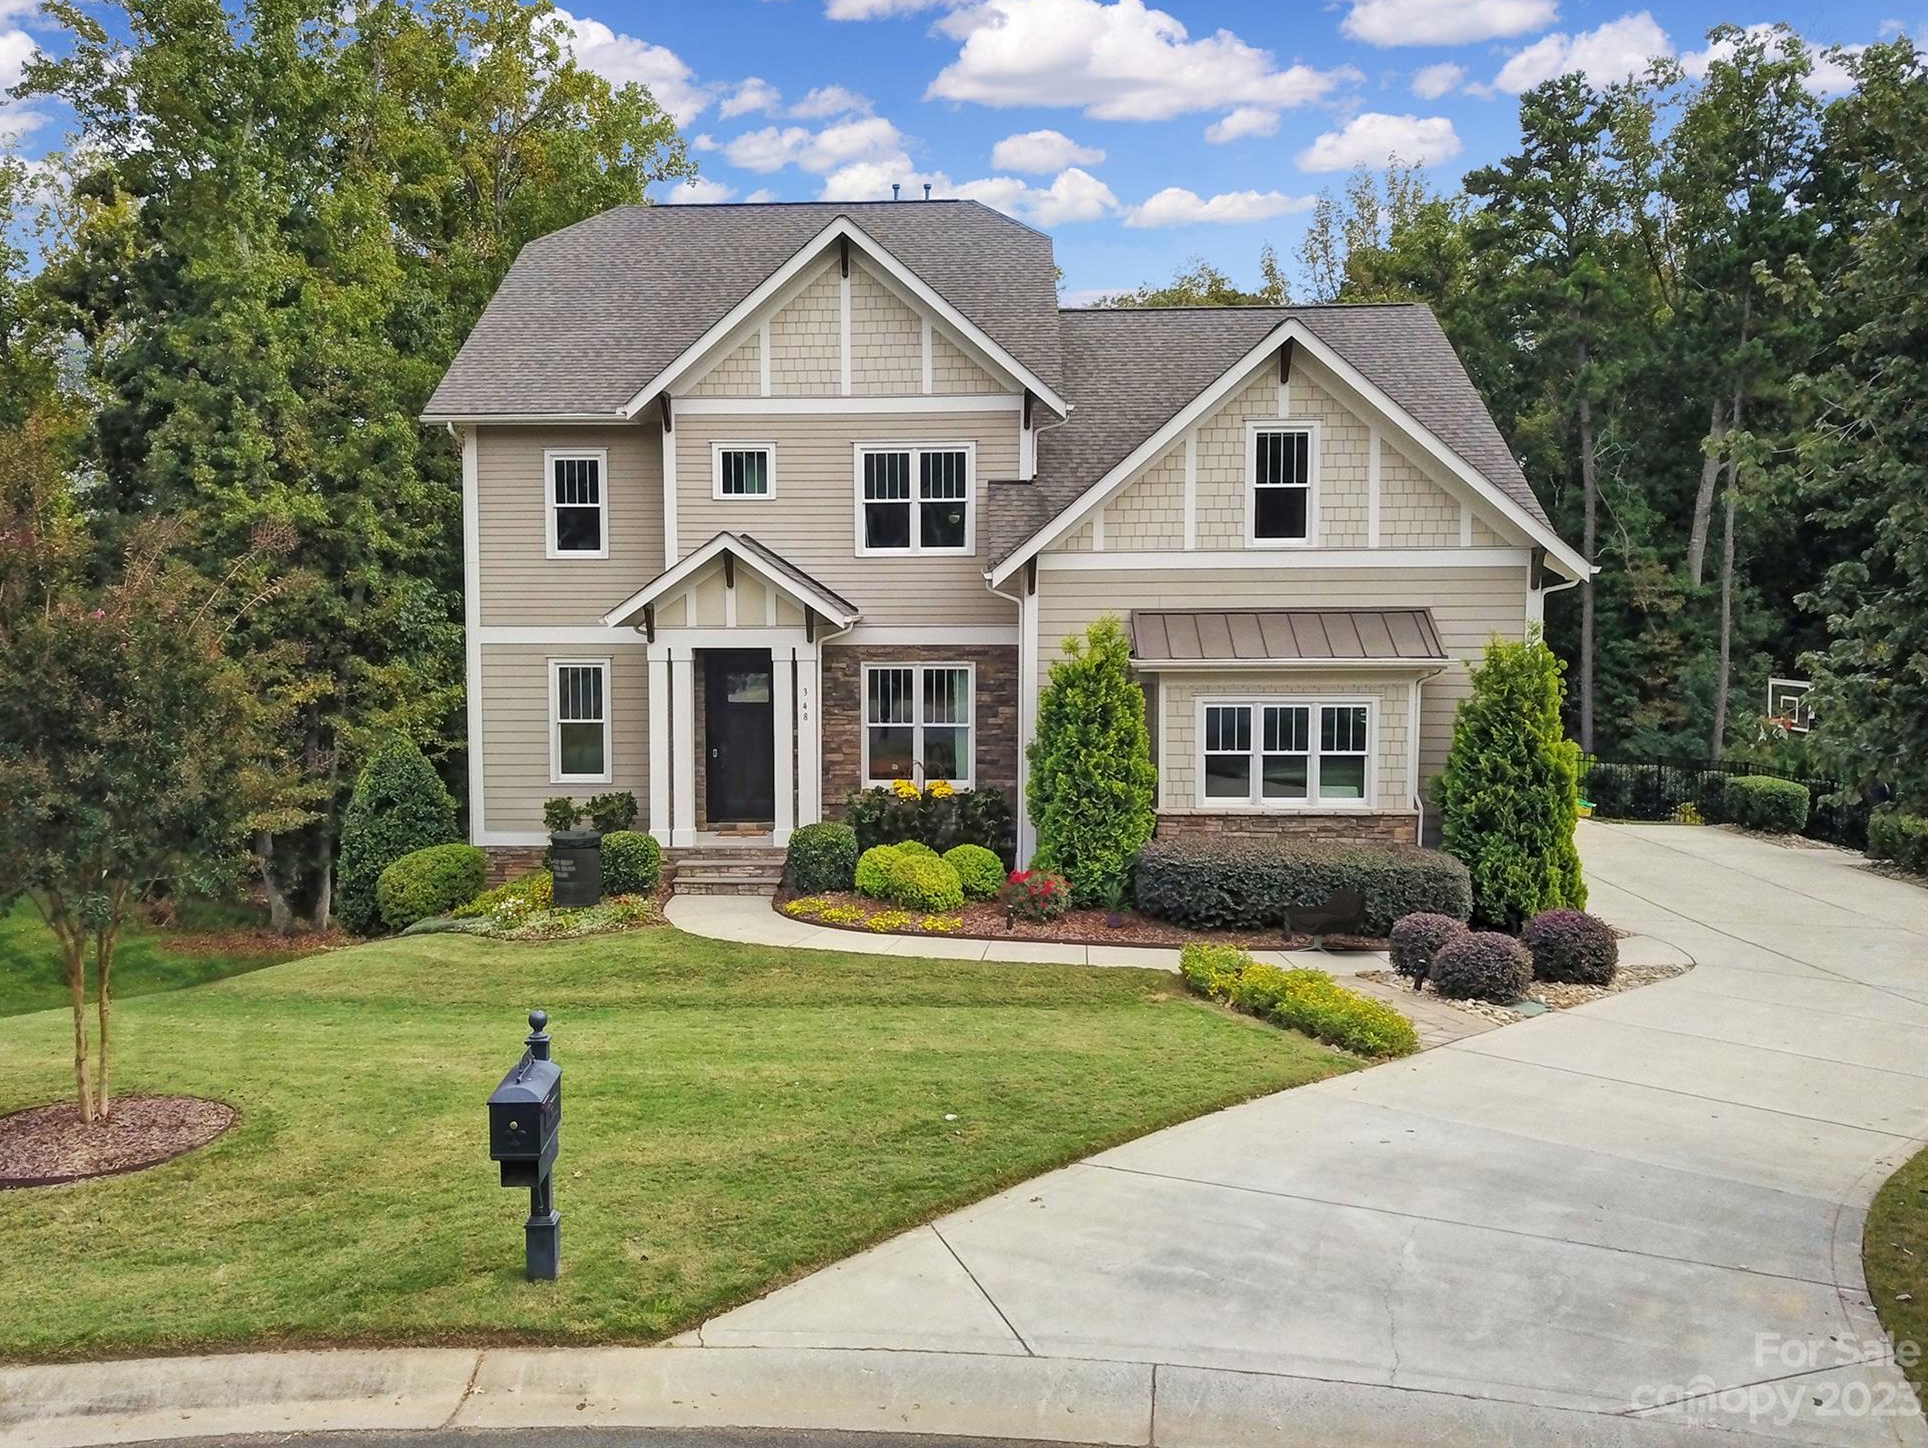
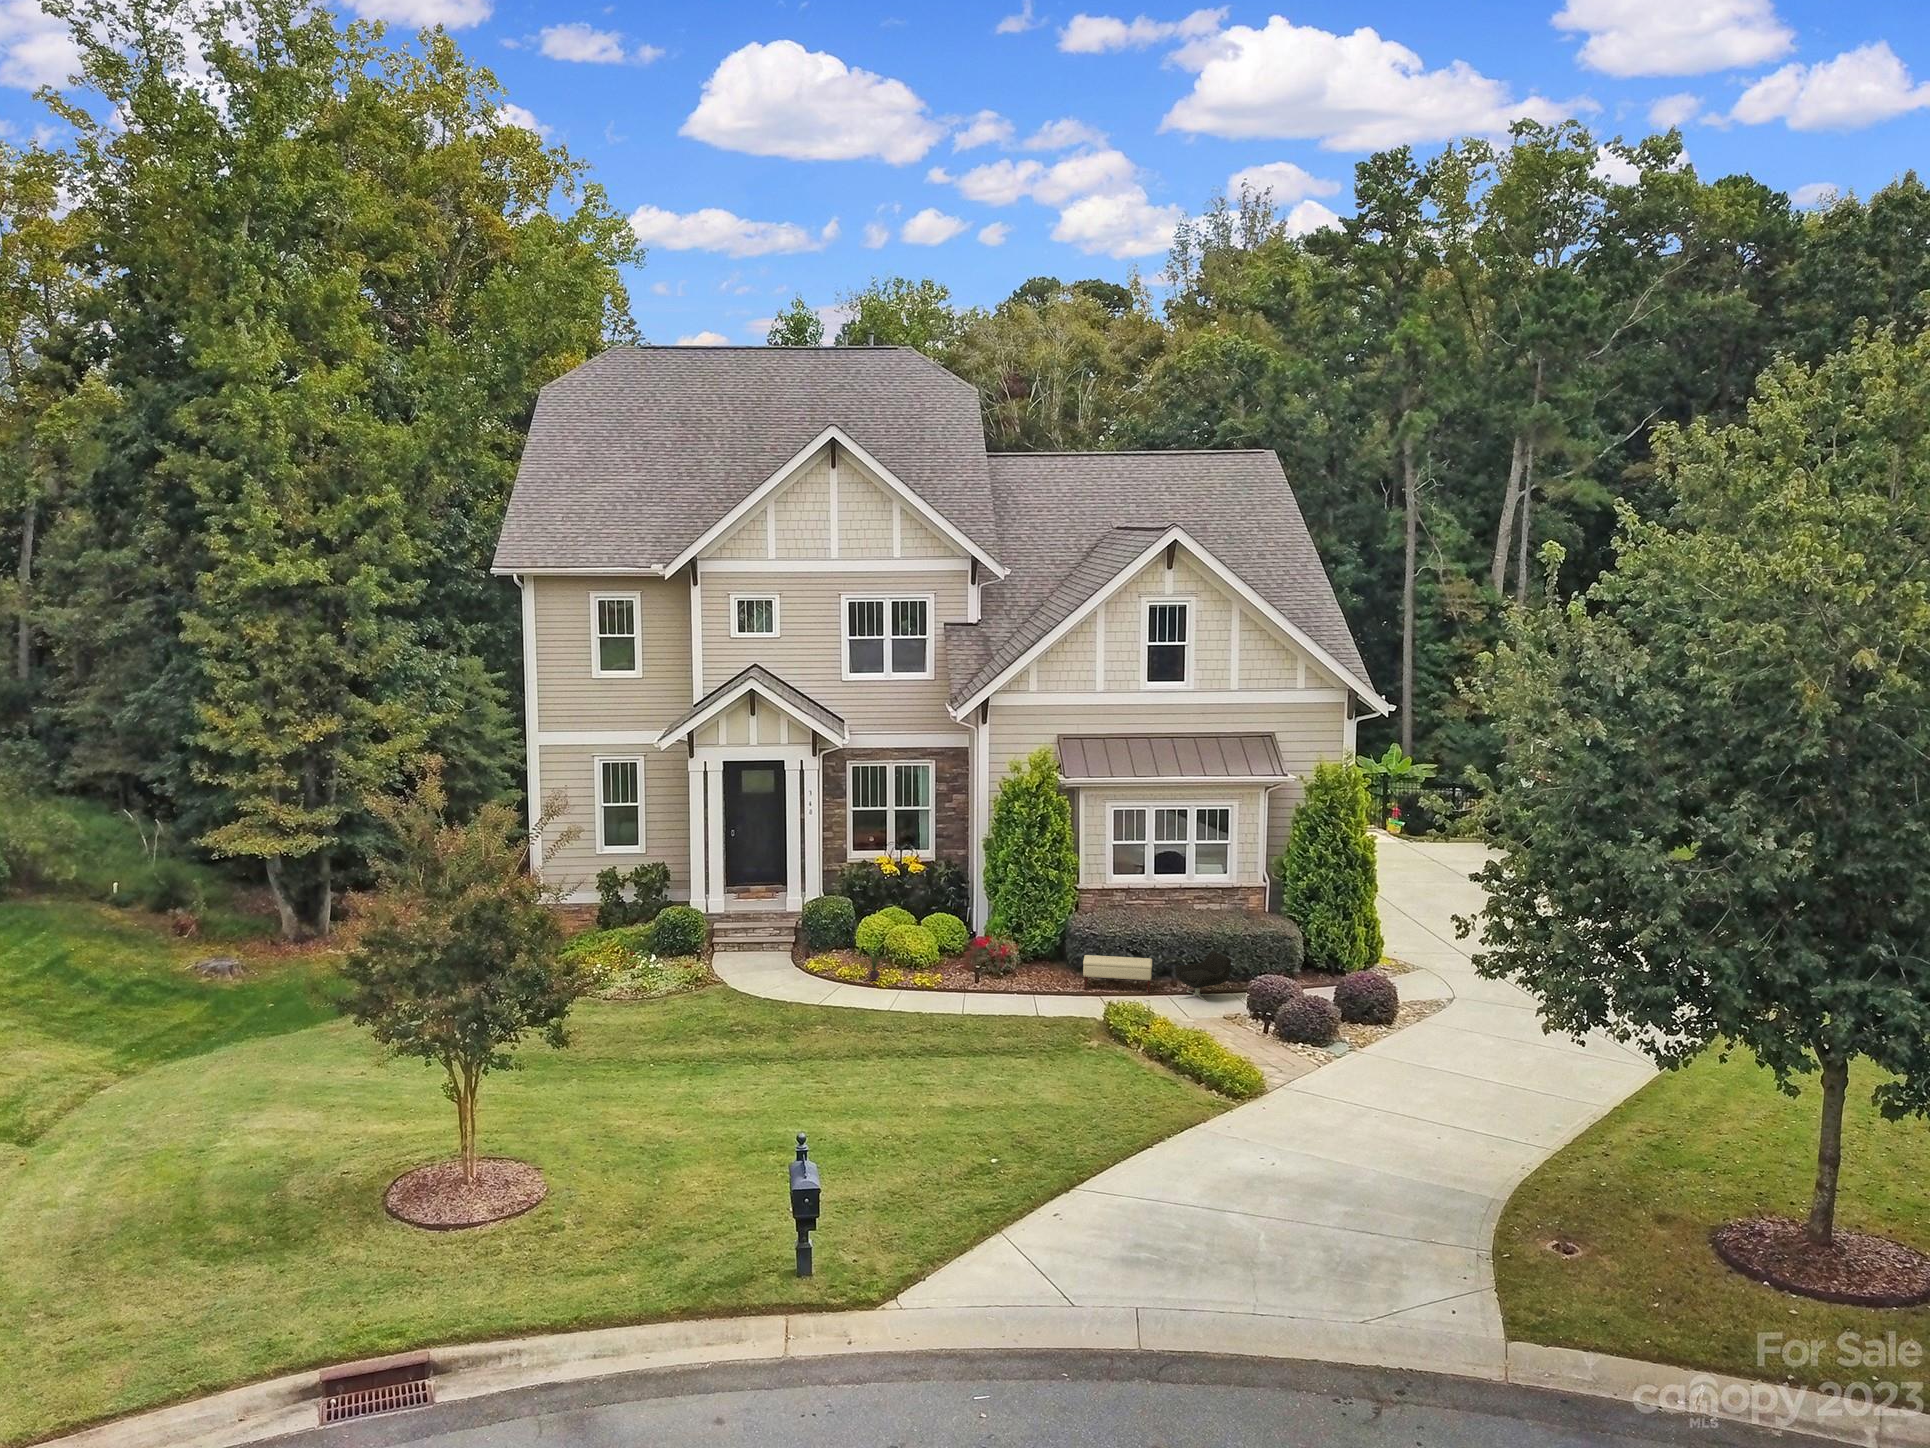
trash can: present [551,831,602,907] -> none [625,909,664,971]
decorative plant: present [1106,883,1125,928] -> present [869,950,883,981]
bench: none [1155,893,1254,946] -> present [1083,955,1152,994]

